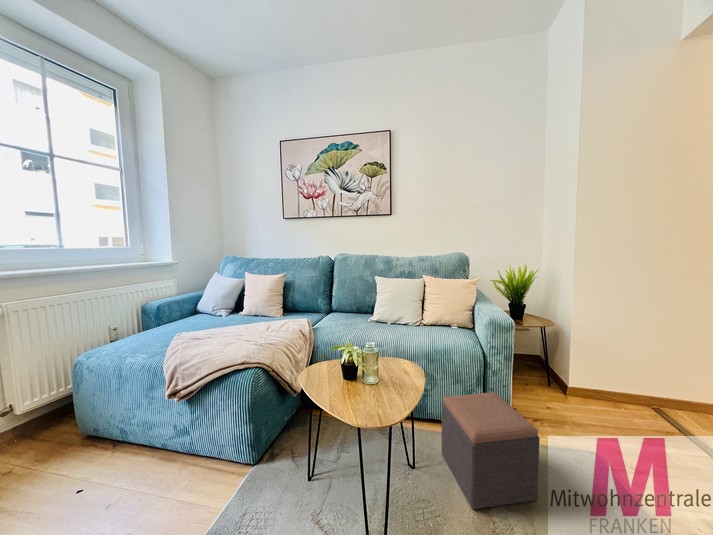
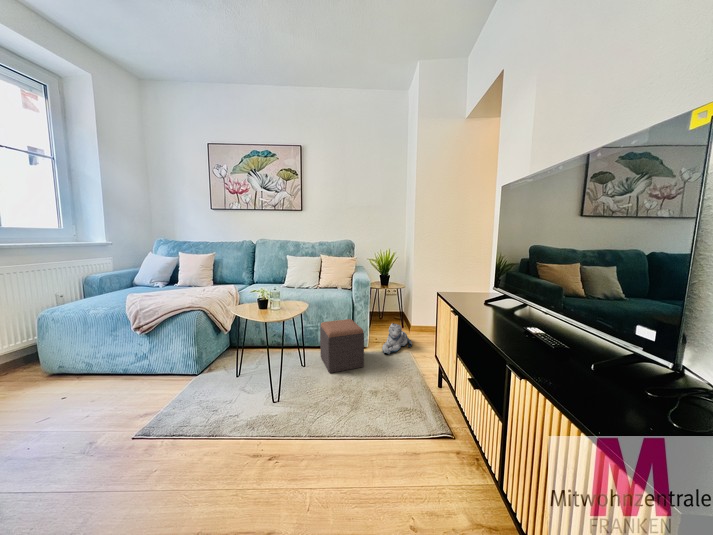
plush toy: none [549,402,608,466] -> present [382,323,412,354]

